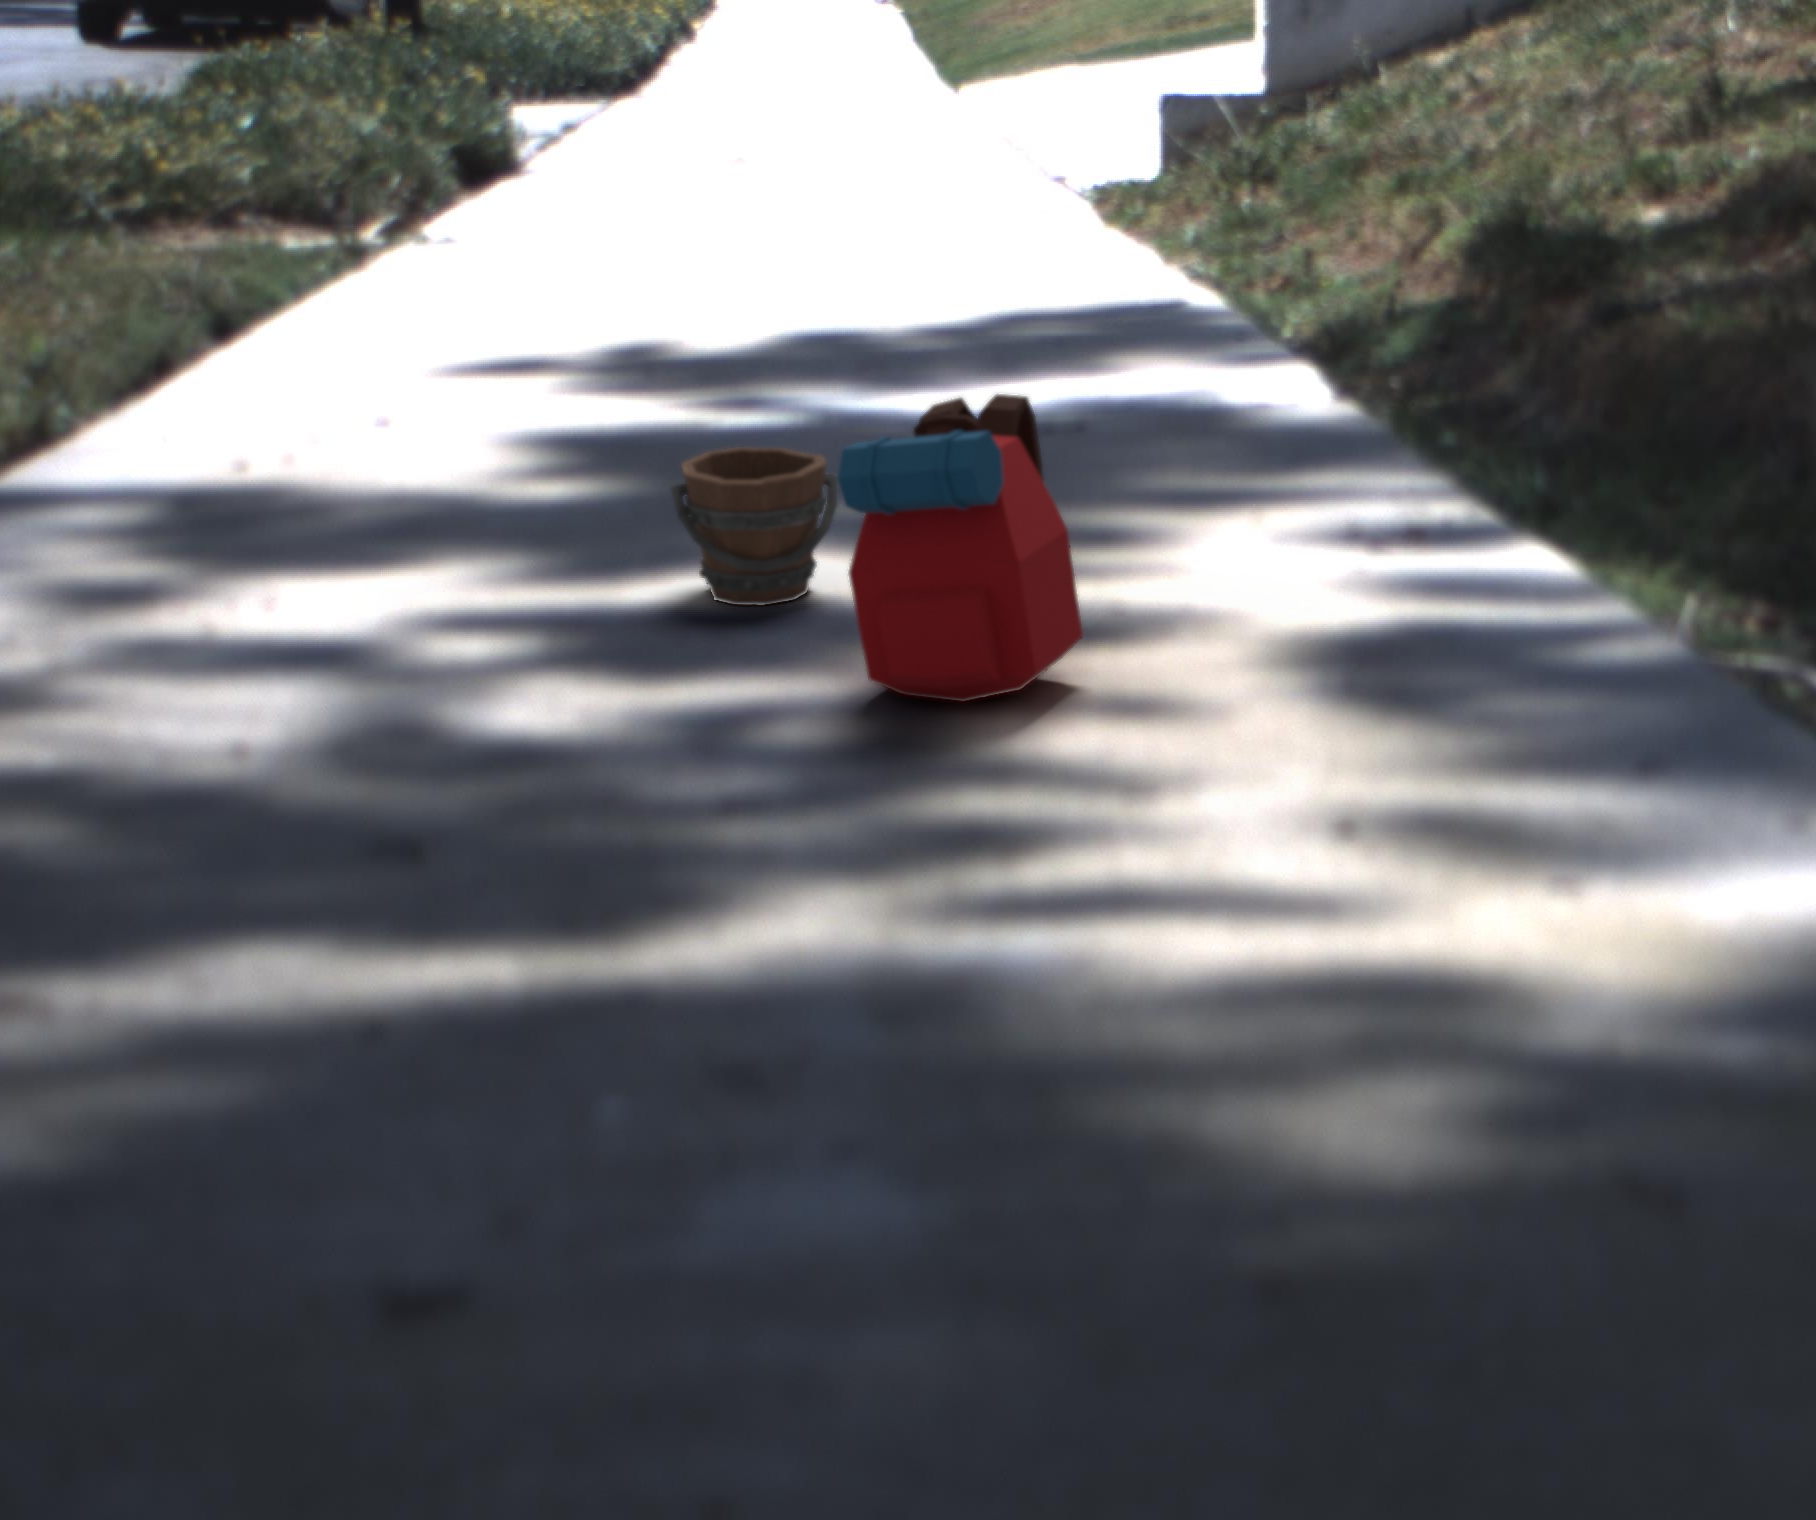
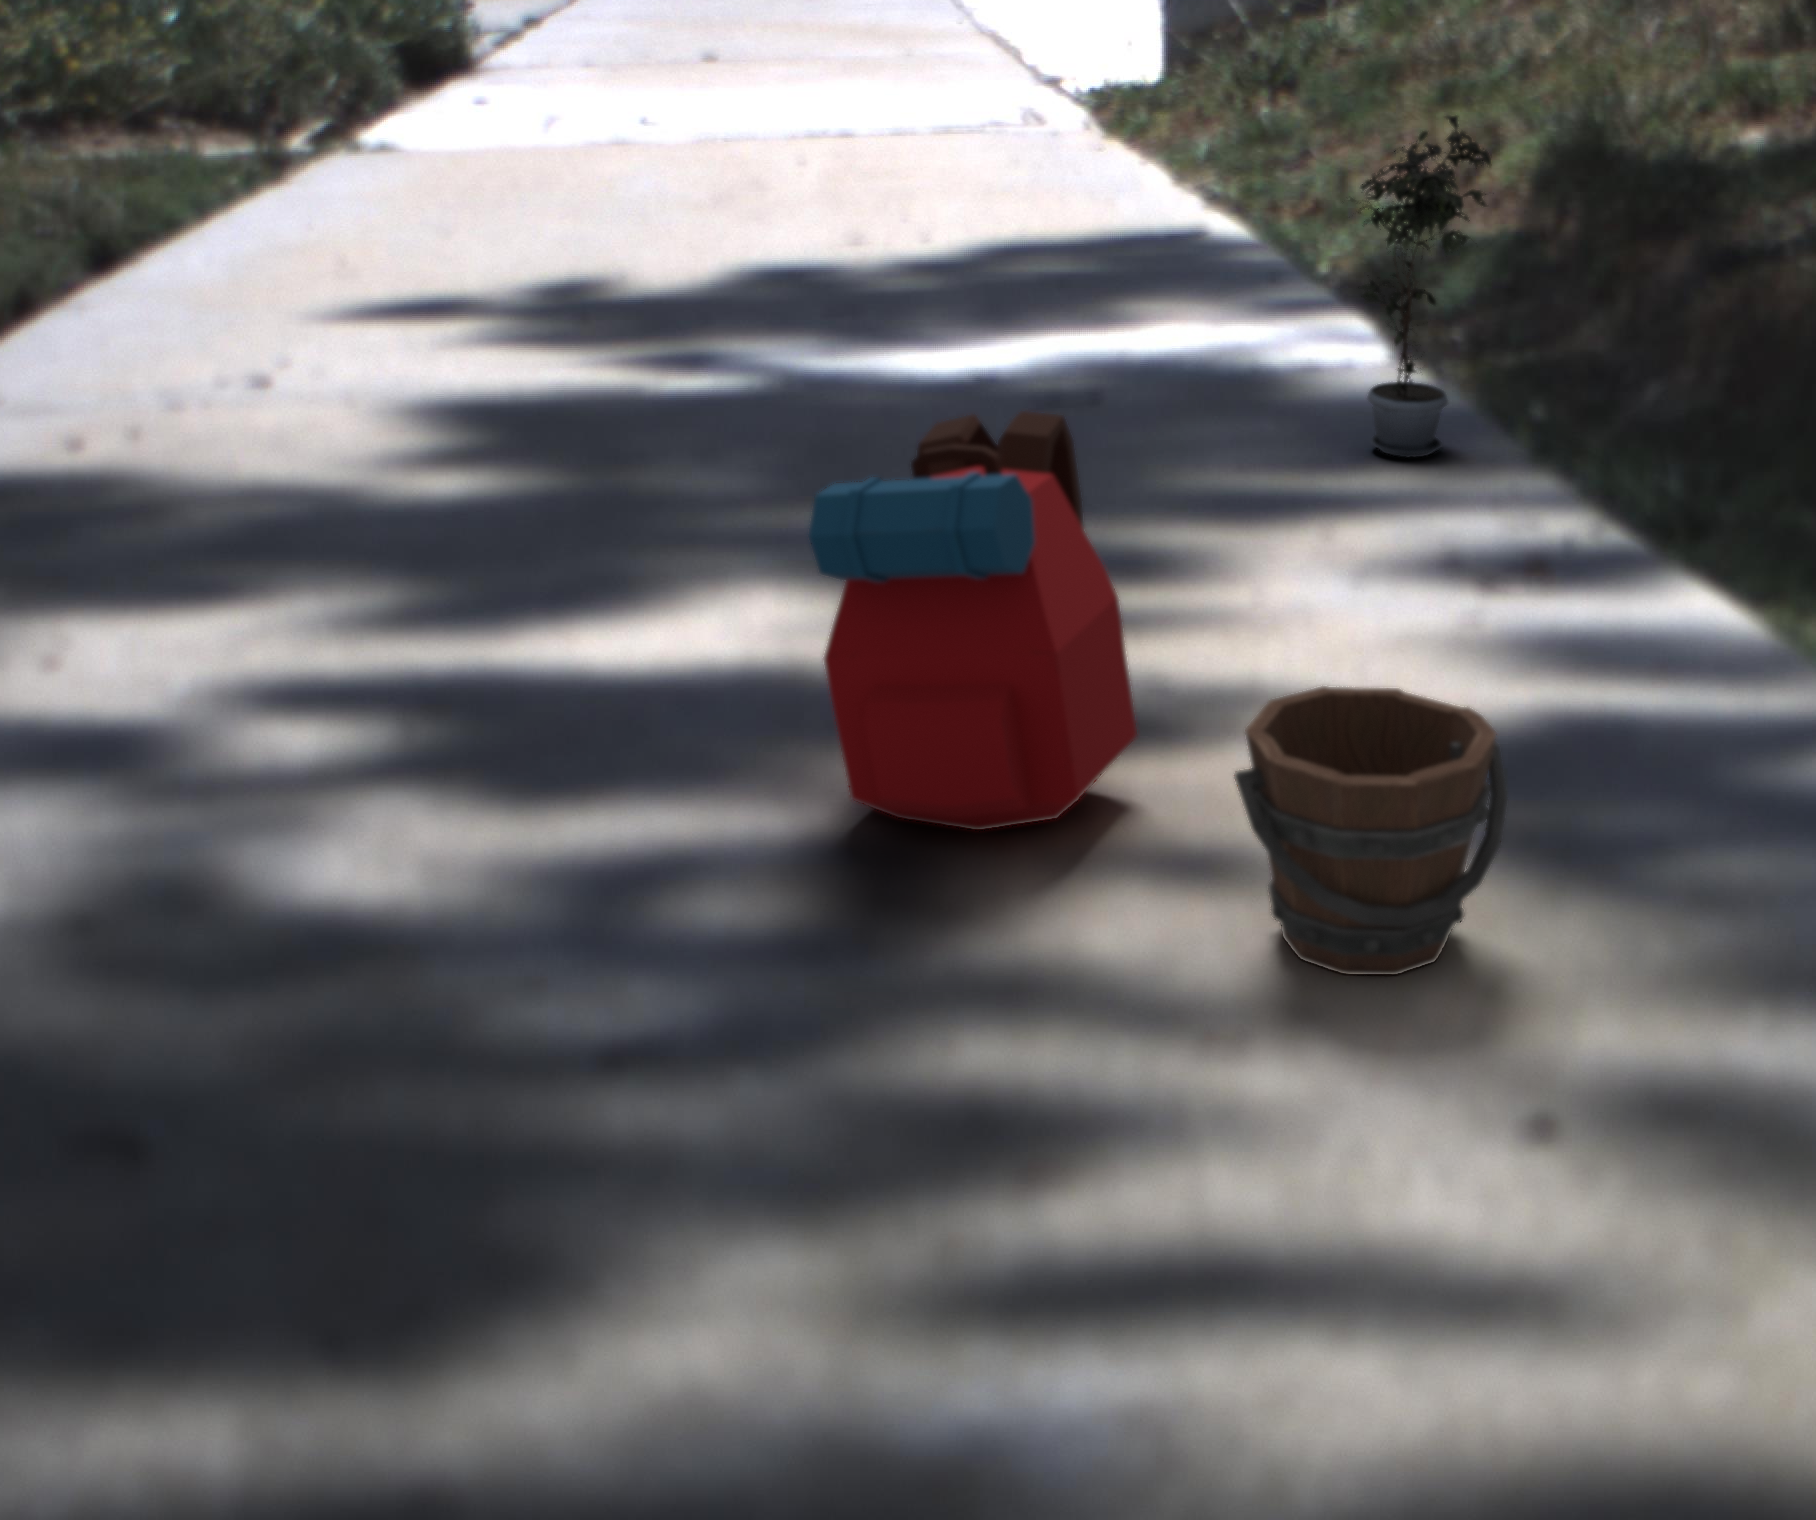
potted plant: none [1273,187,1396,470] -> present [1351,116,1491,457]
bucket: present [670,447,838,606] -> present [1234,686,1507,975]

